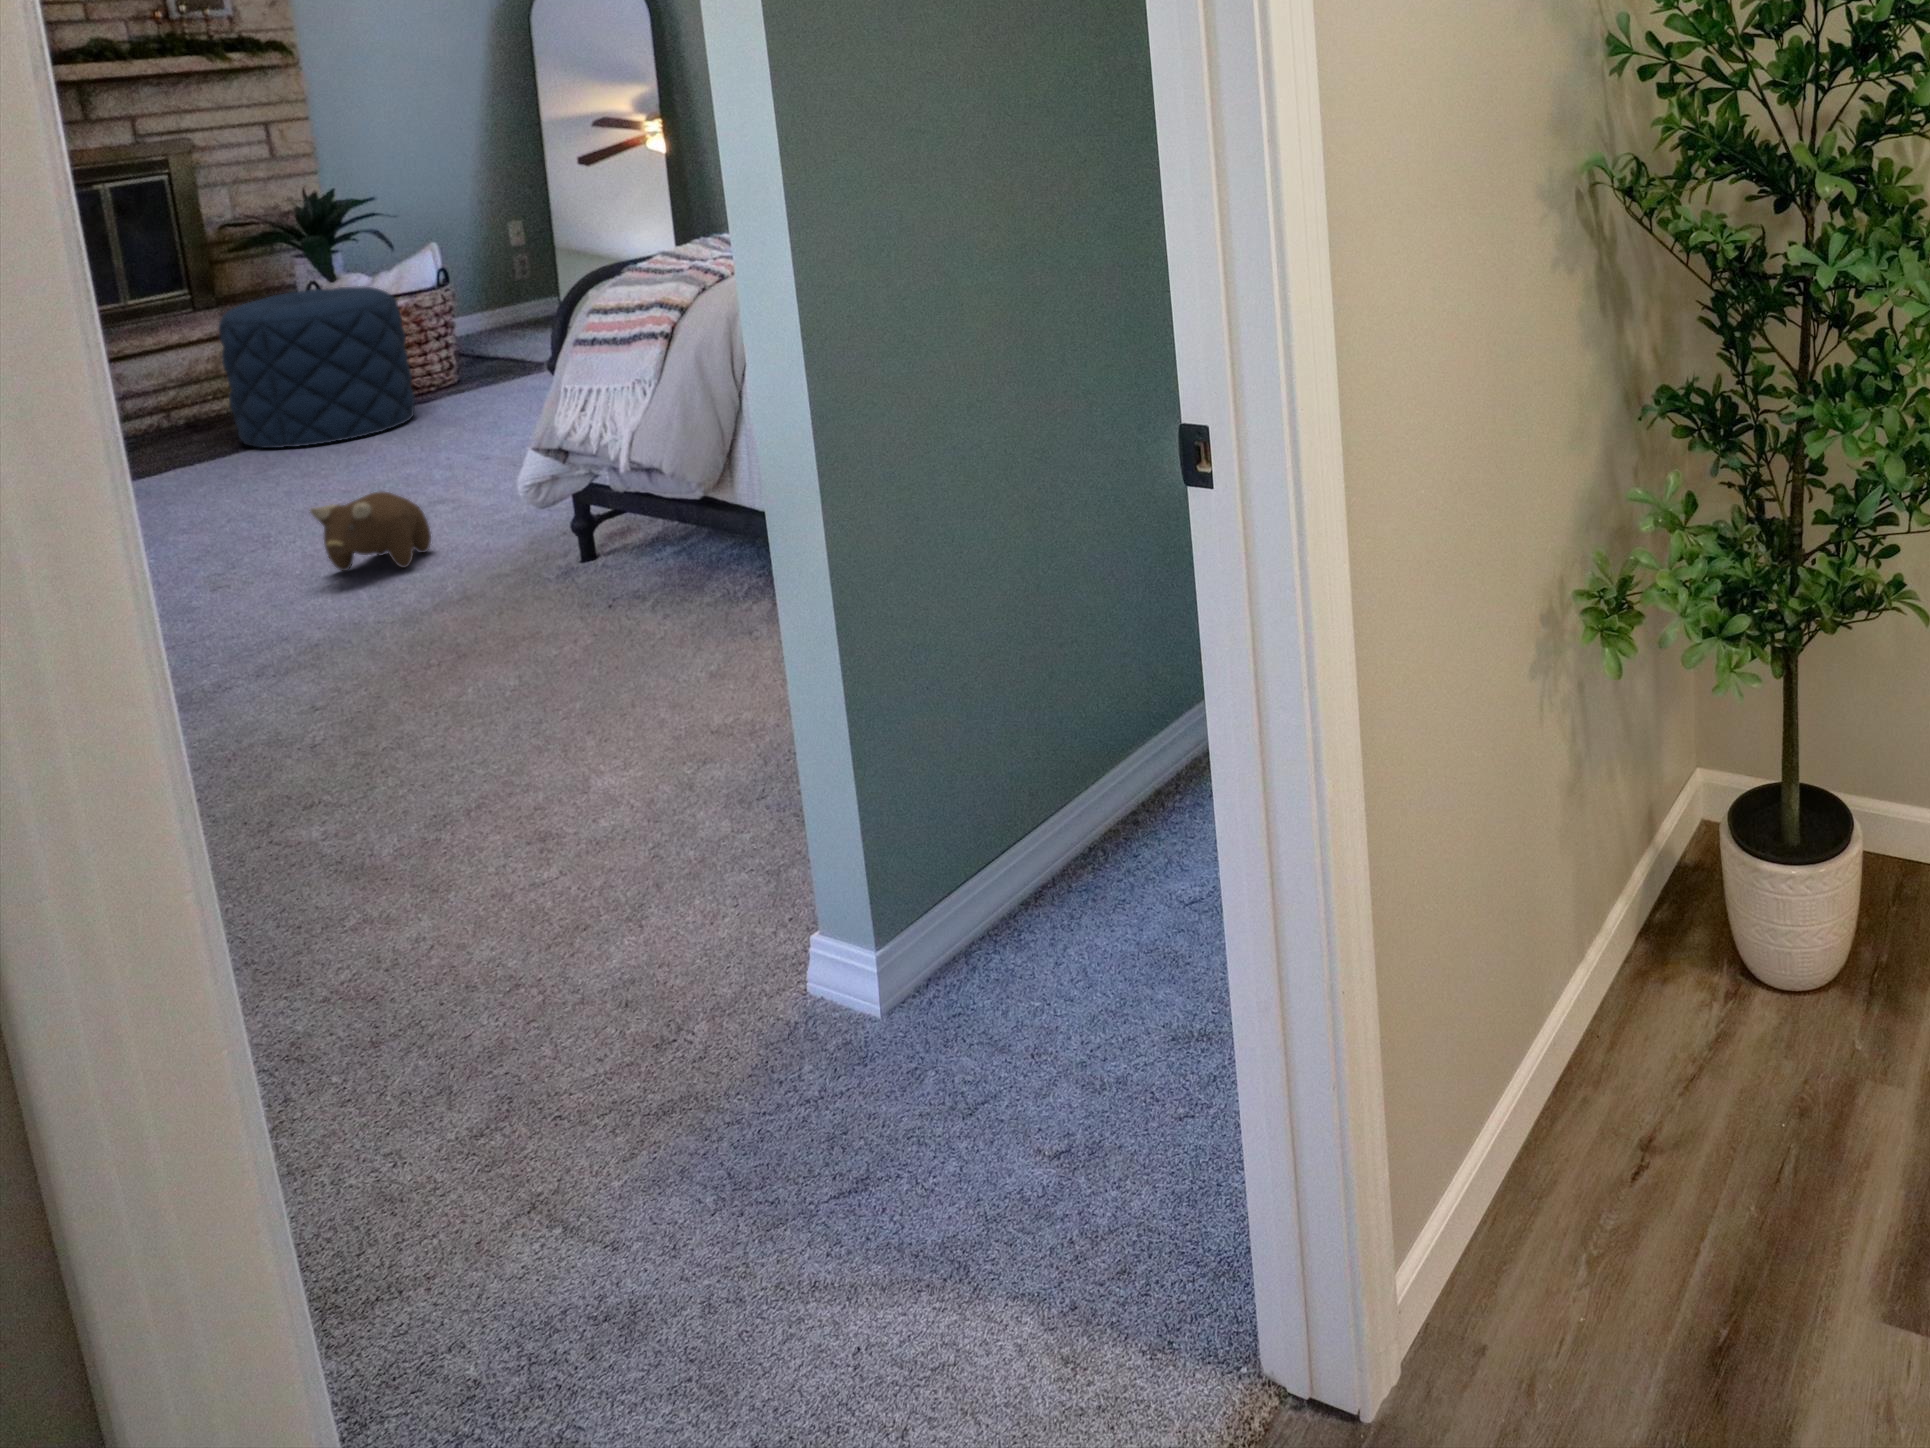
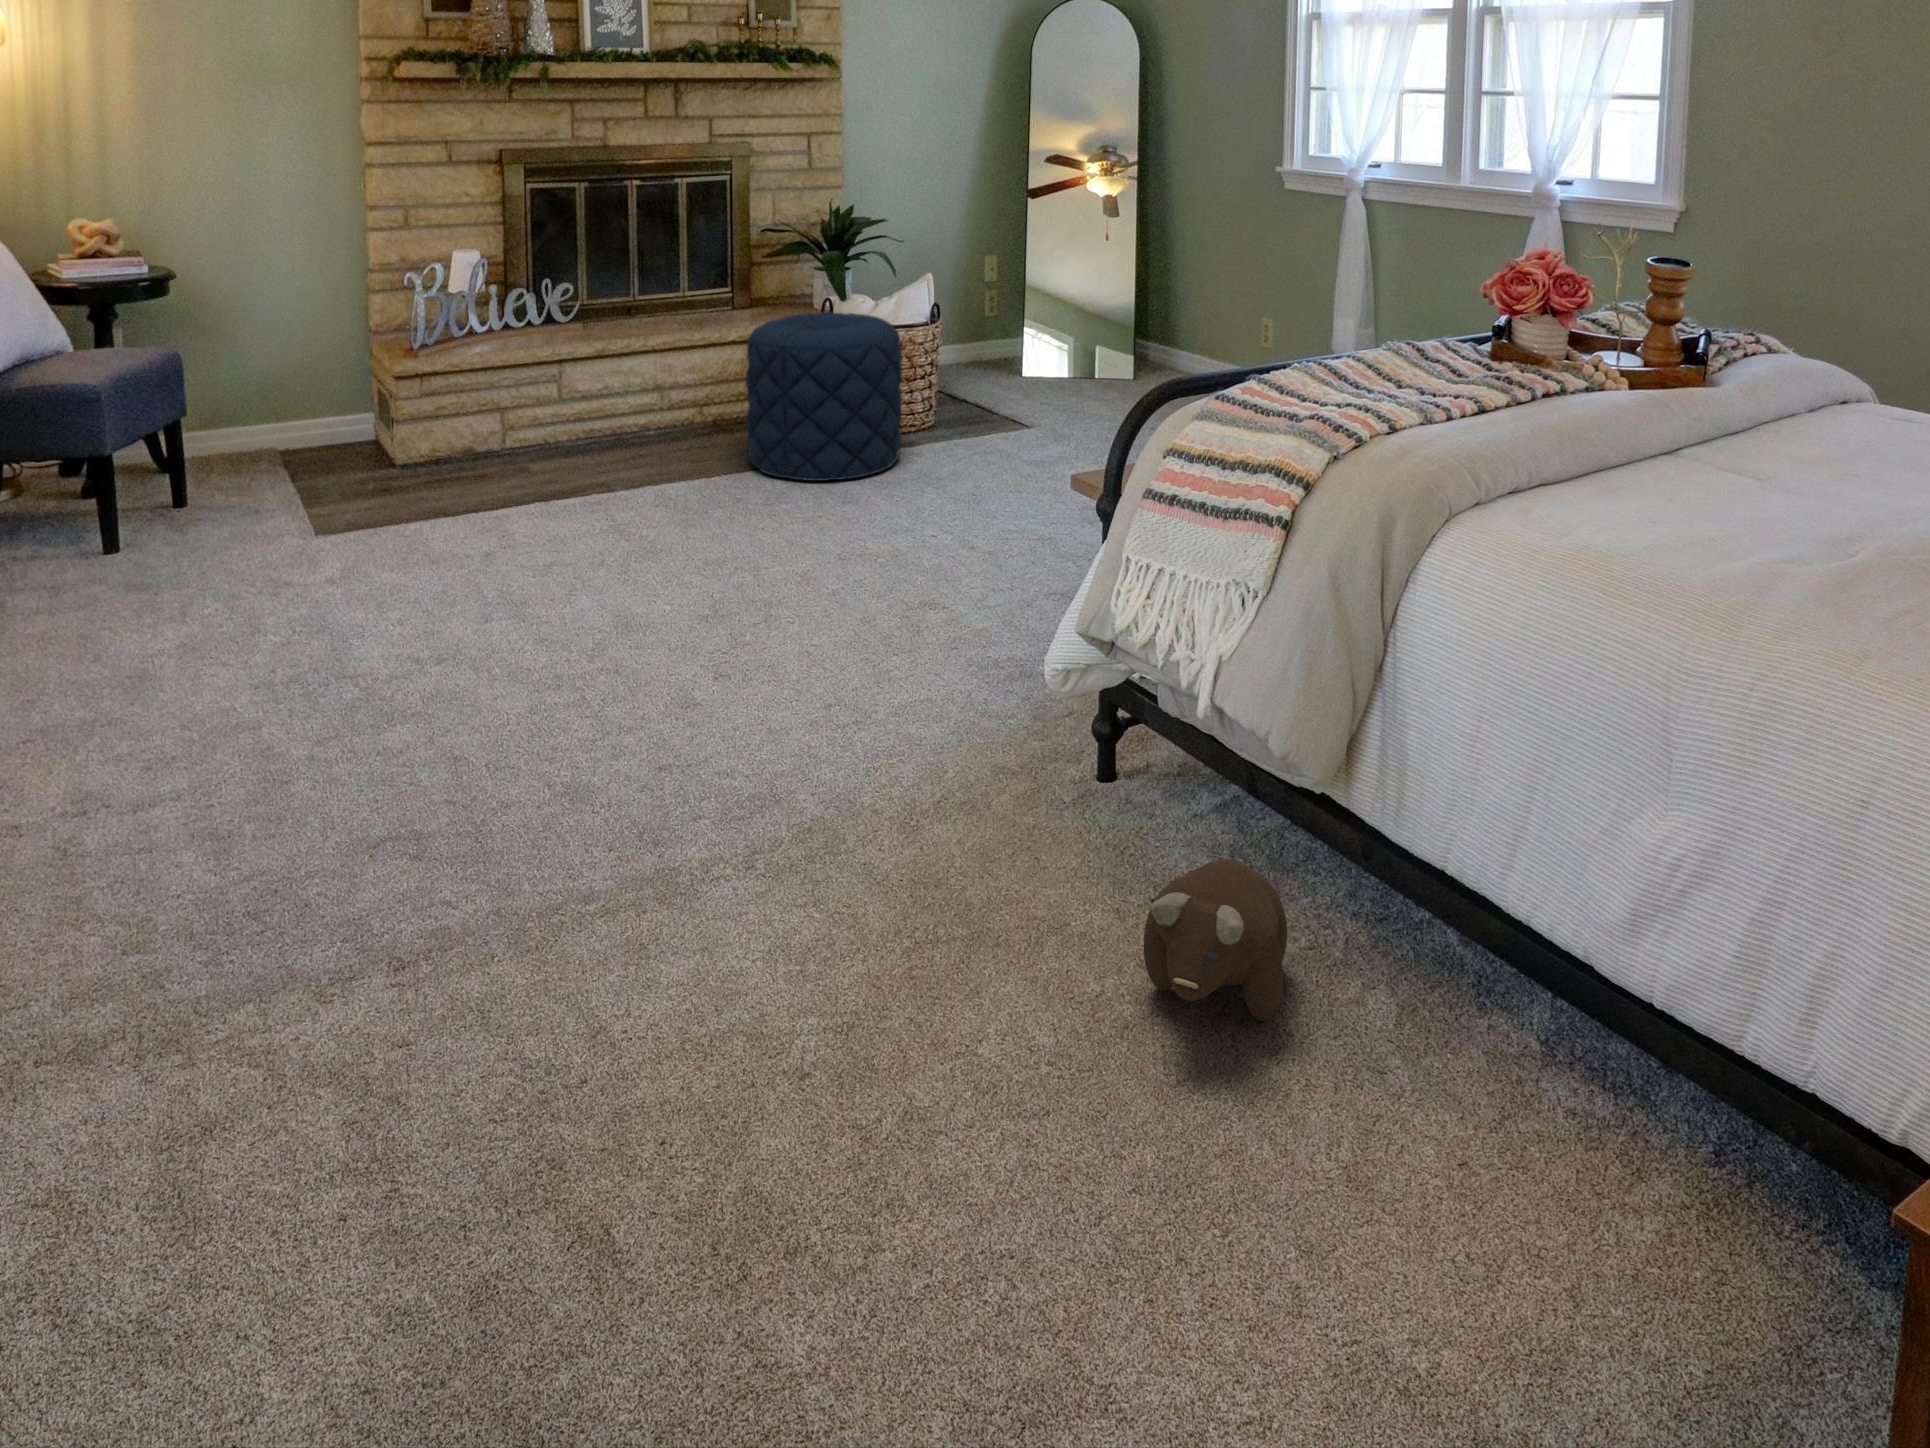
plush toy: present [310,492,431,571] -> present [1144,859,1287,1021]

